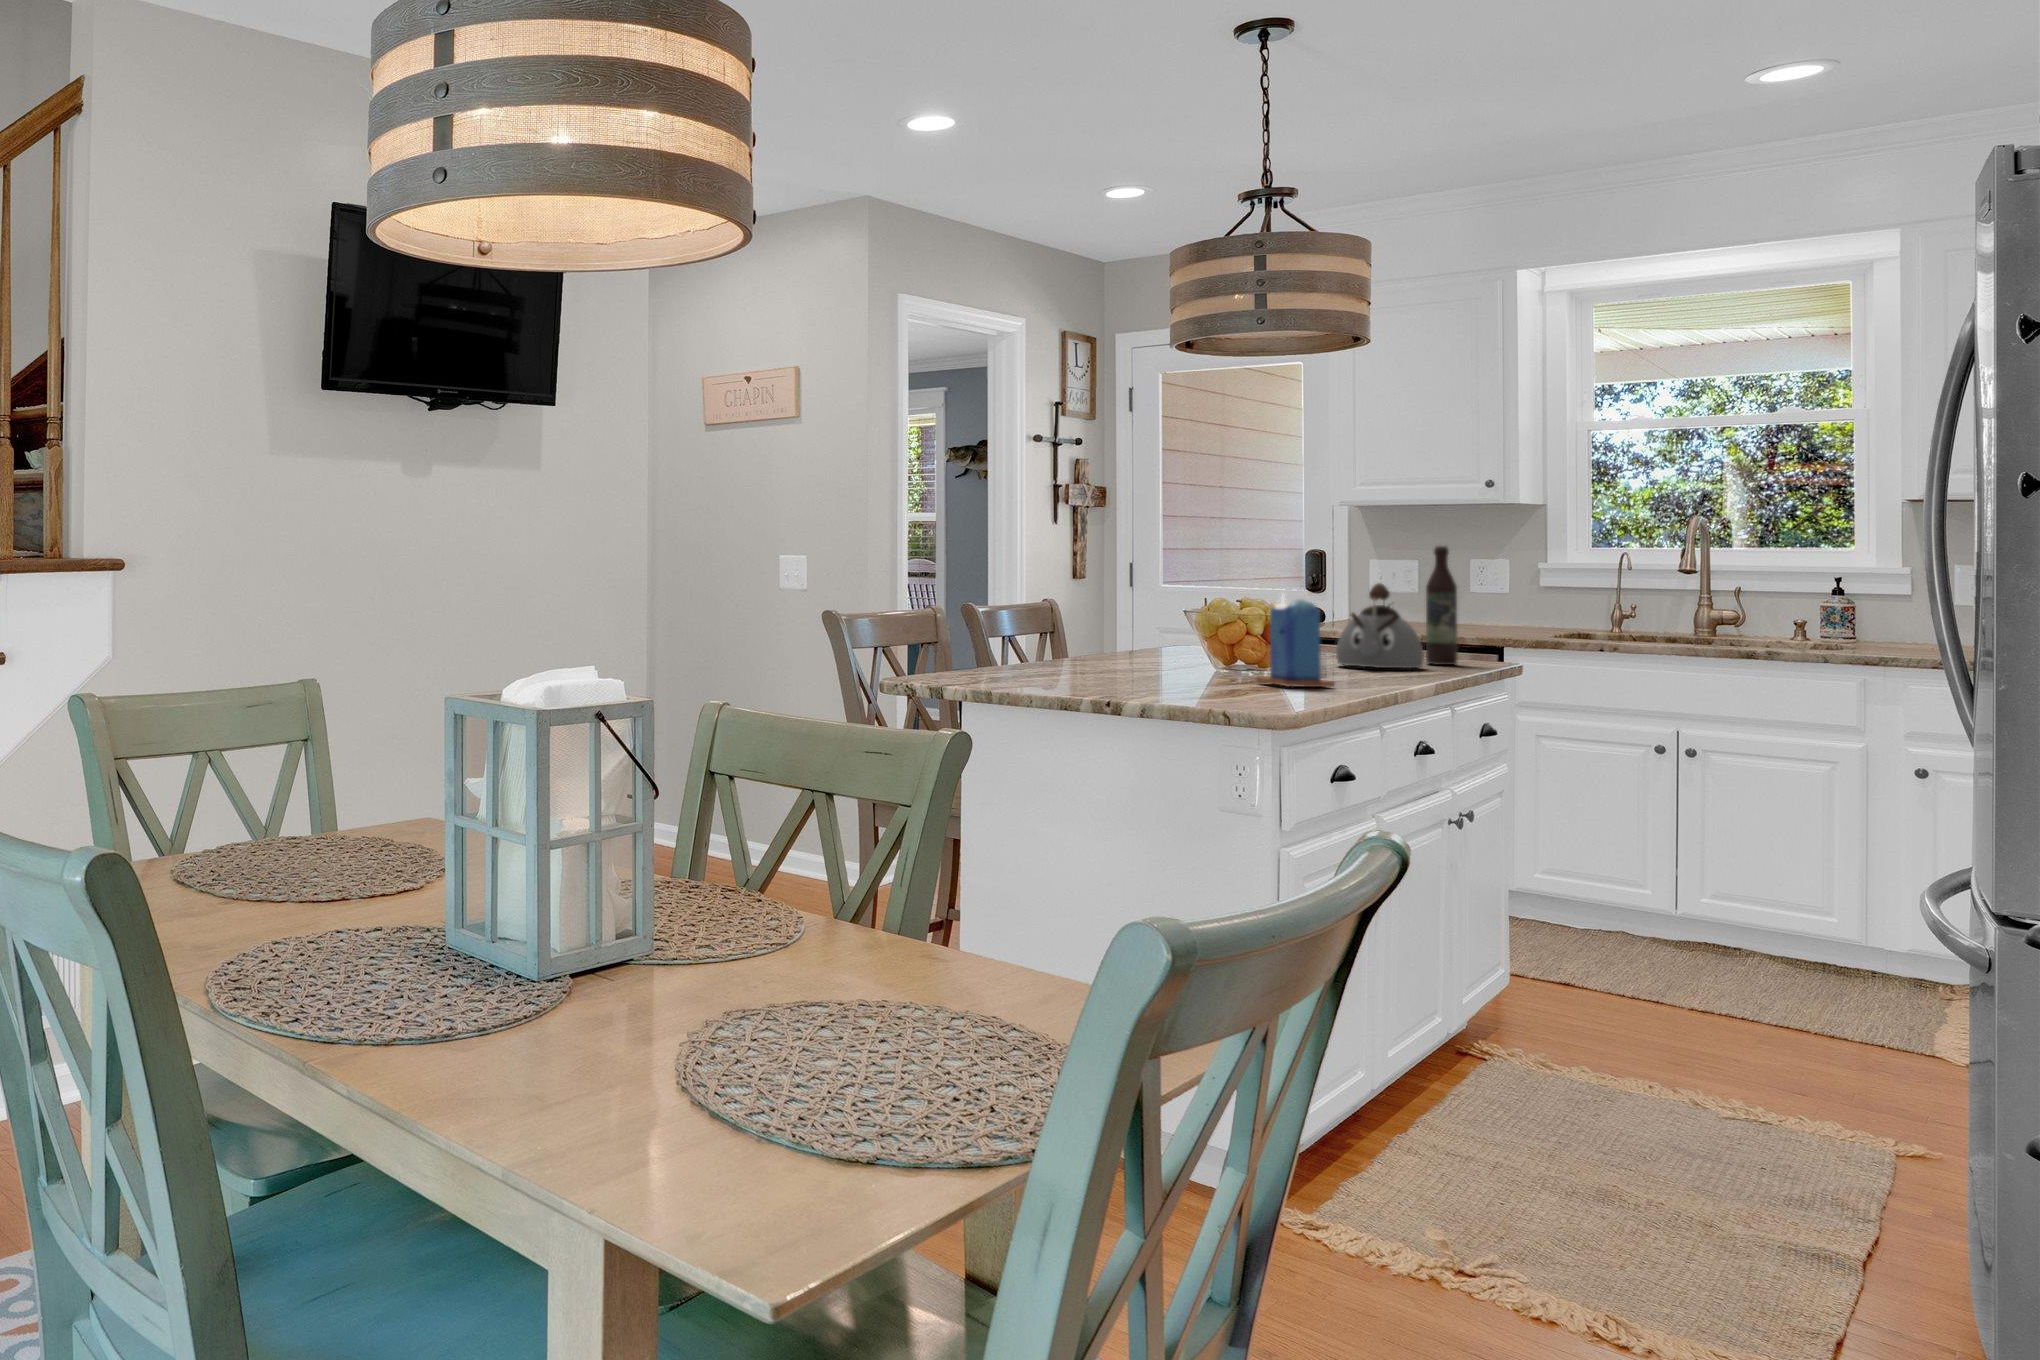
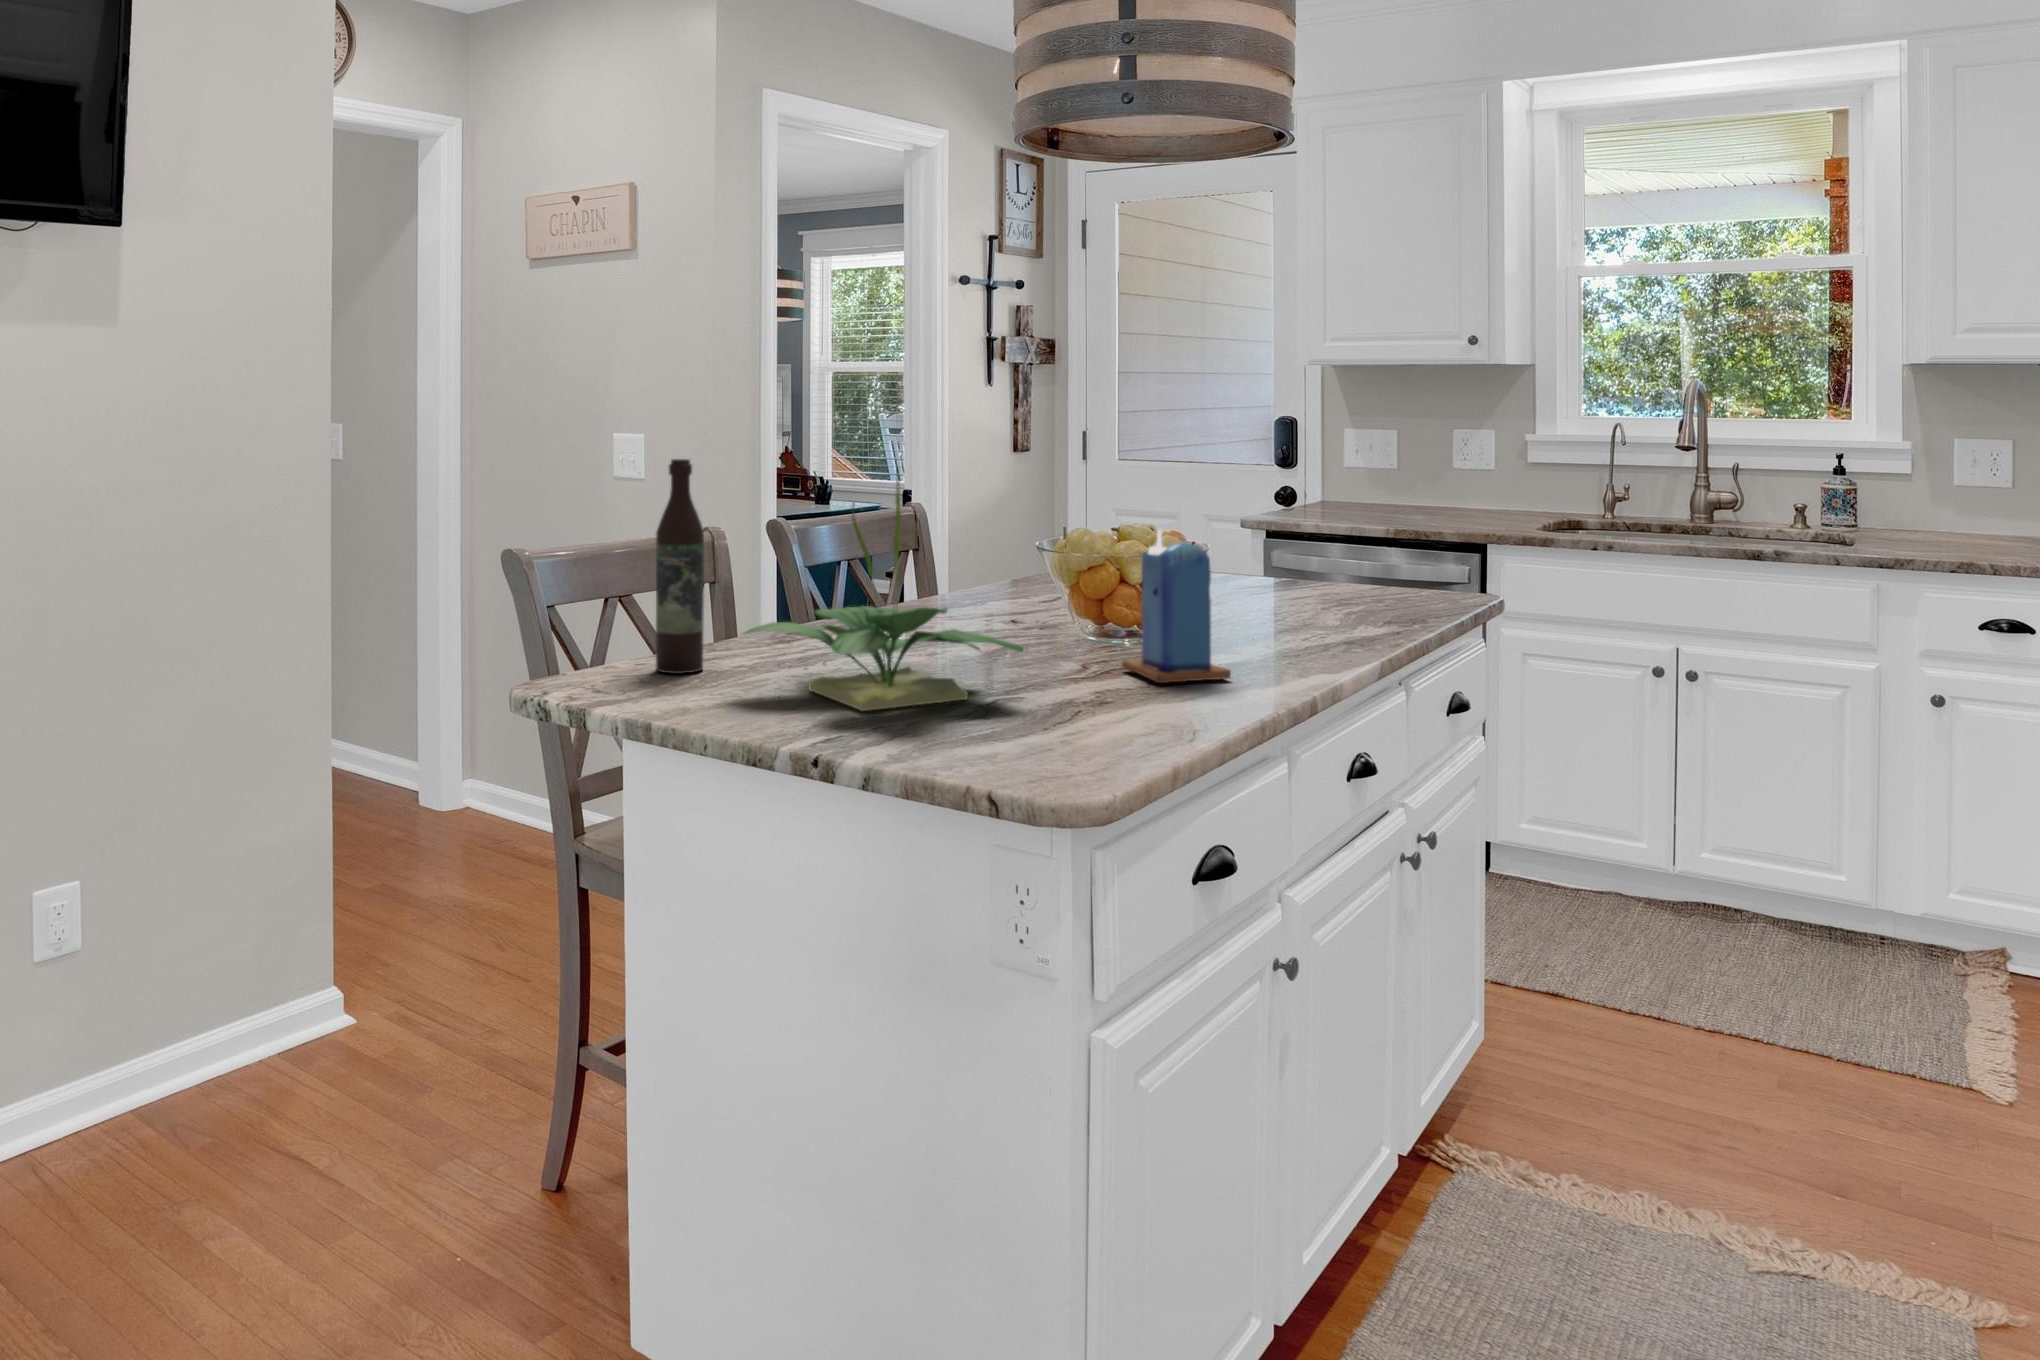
wine bottle: present [1426,546,1457,665] -> present [656,459,704,674]
potted plant: none [1015,547,1205,691] -> present [744,468,1024,711]
kettle: present [1336,583,1424,669] -> none [1262,492,1373,617]

